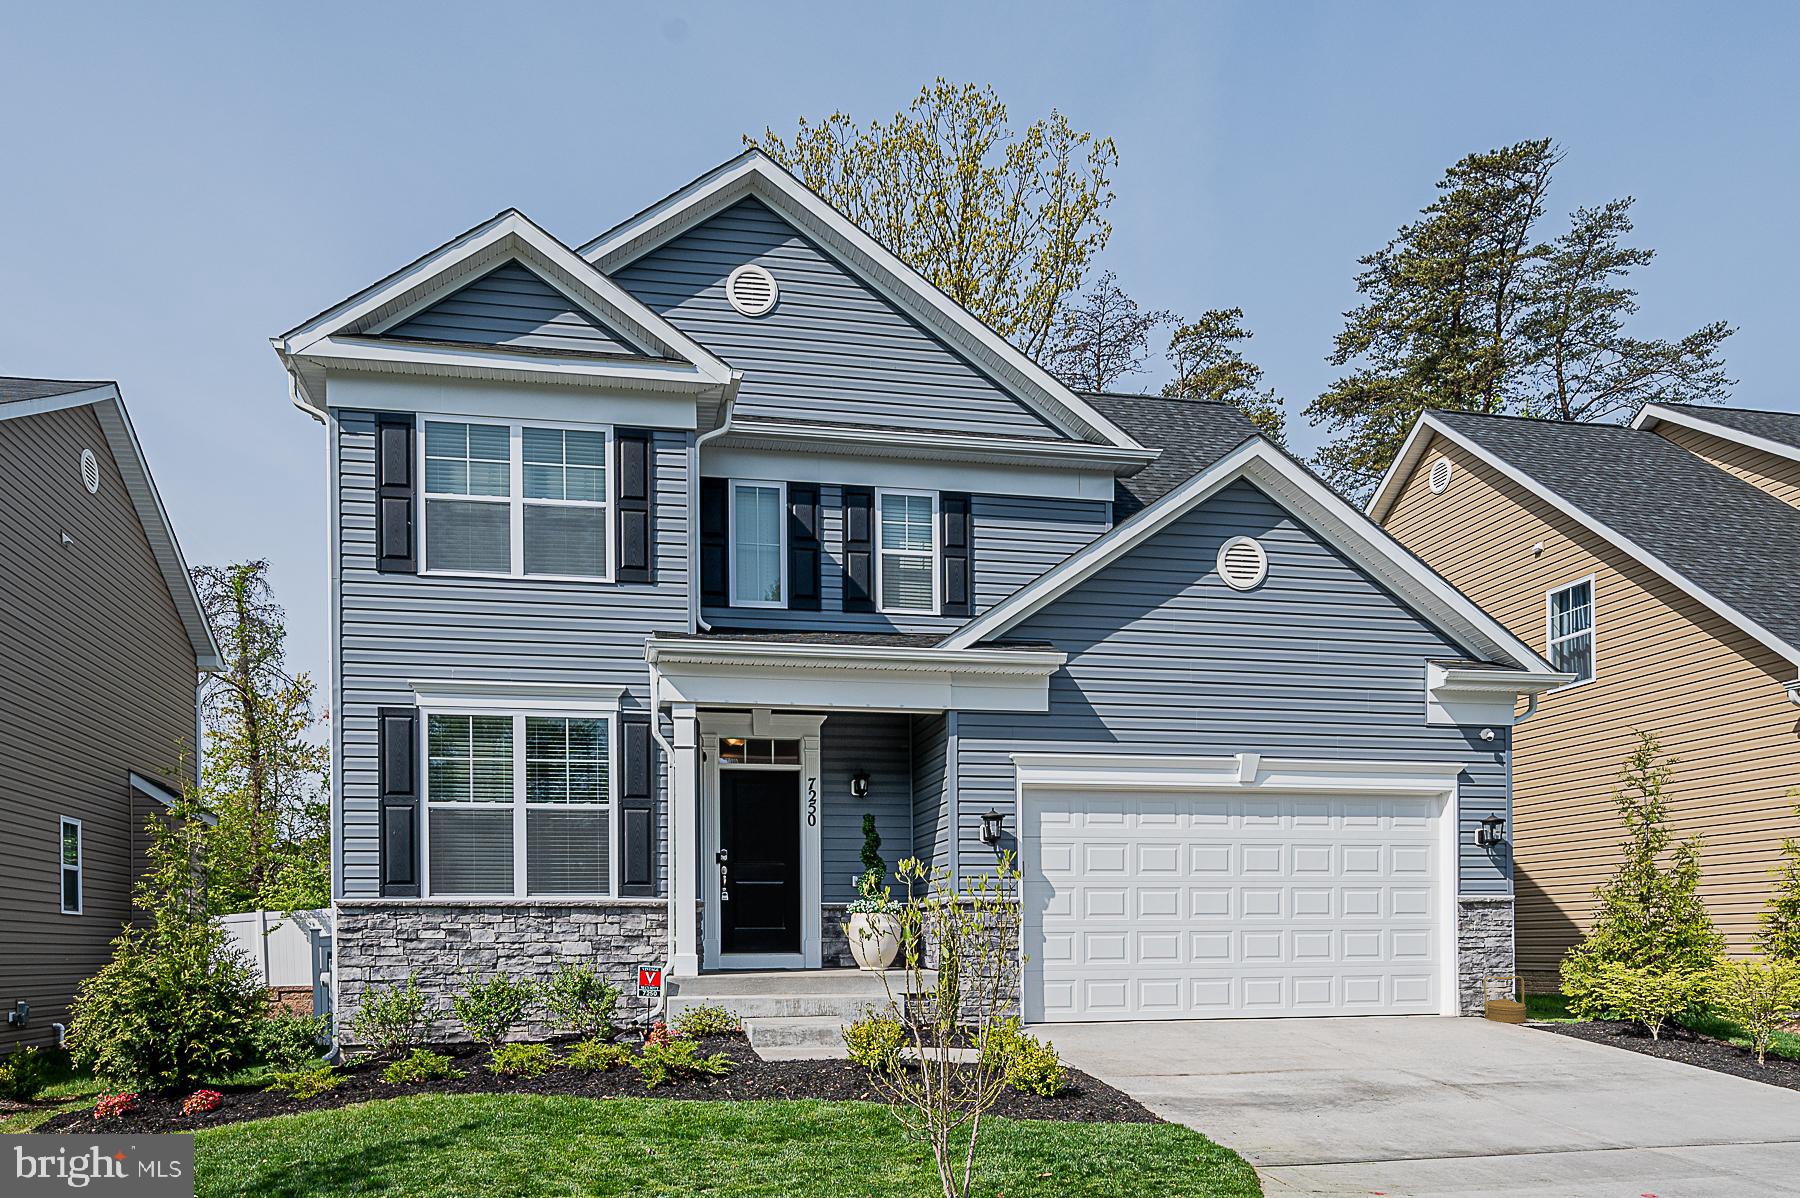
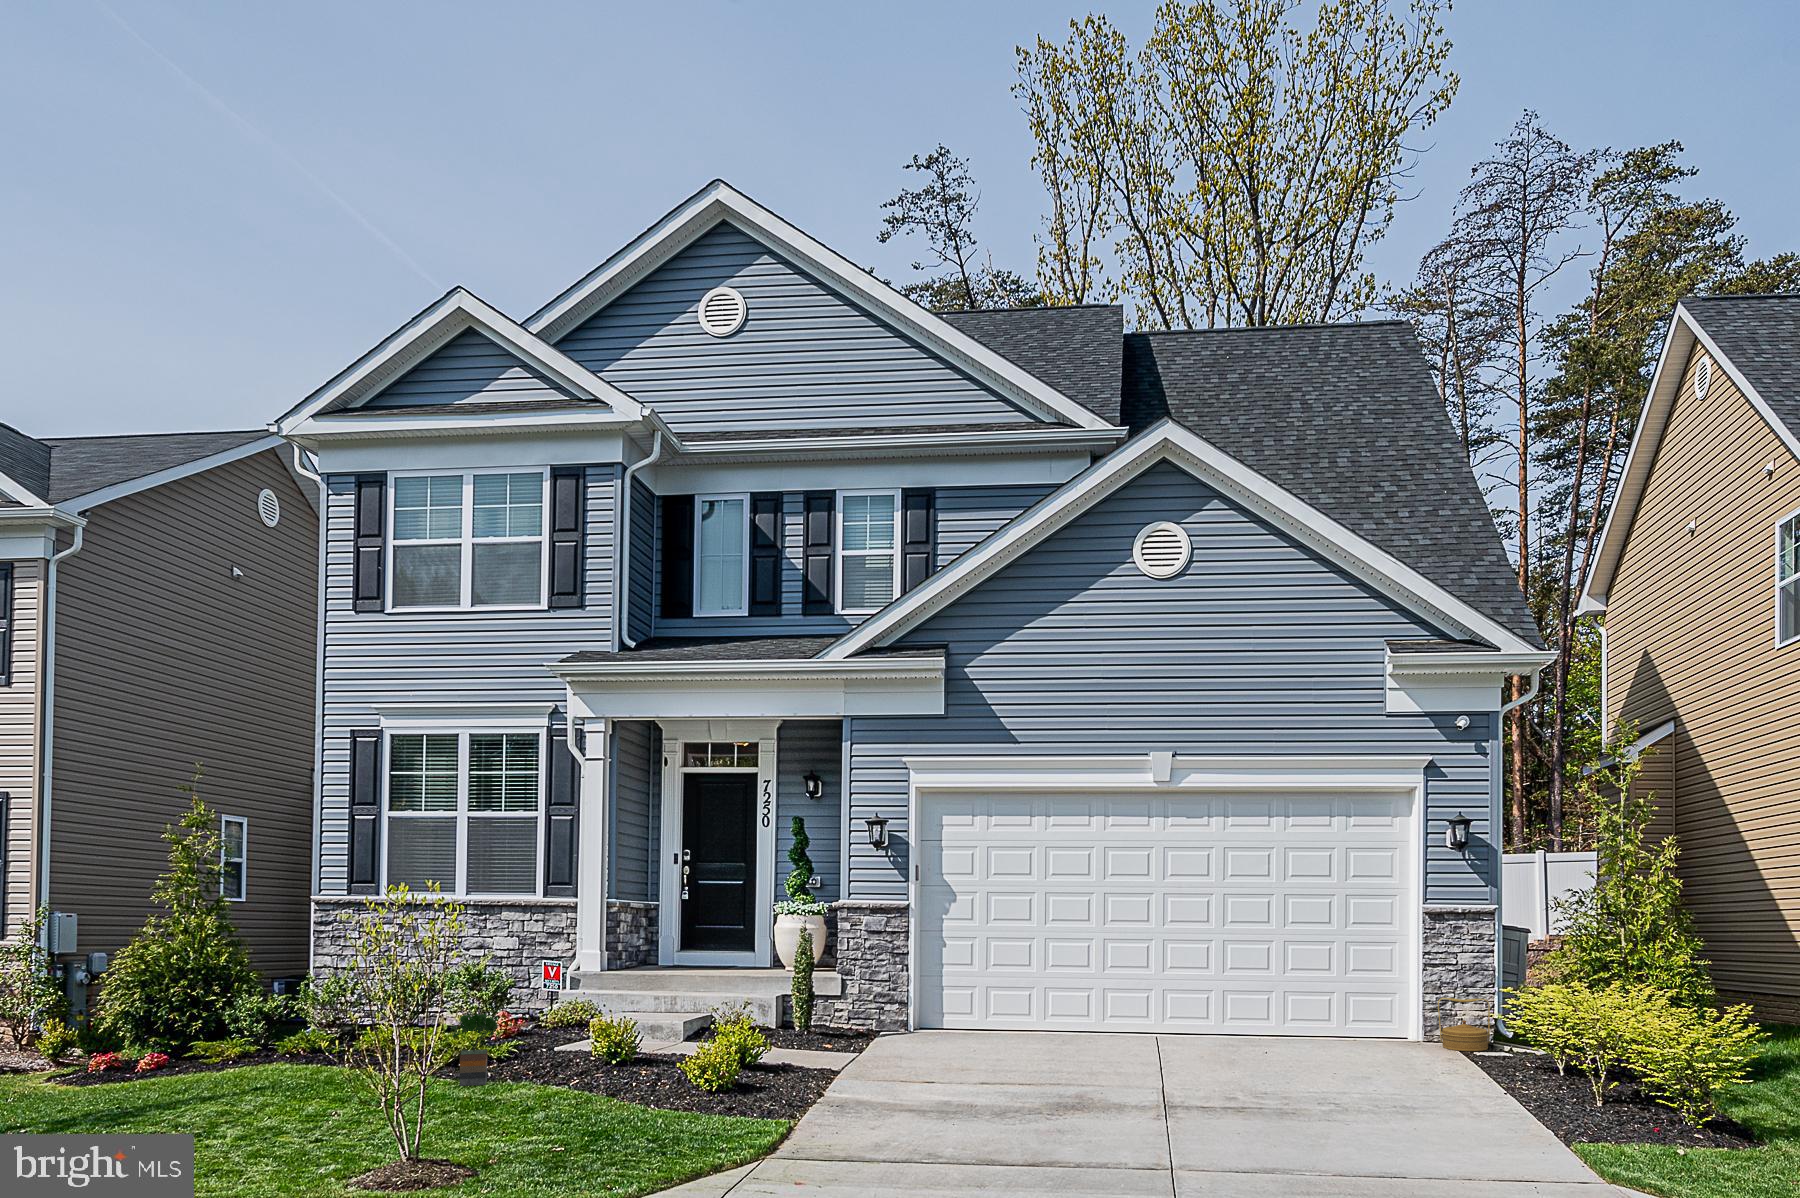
potted tree: none [720,1038,778,1126] -> present [452,1014,498,1086]

